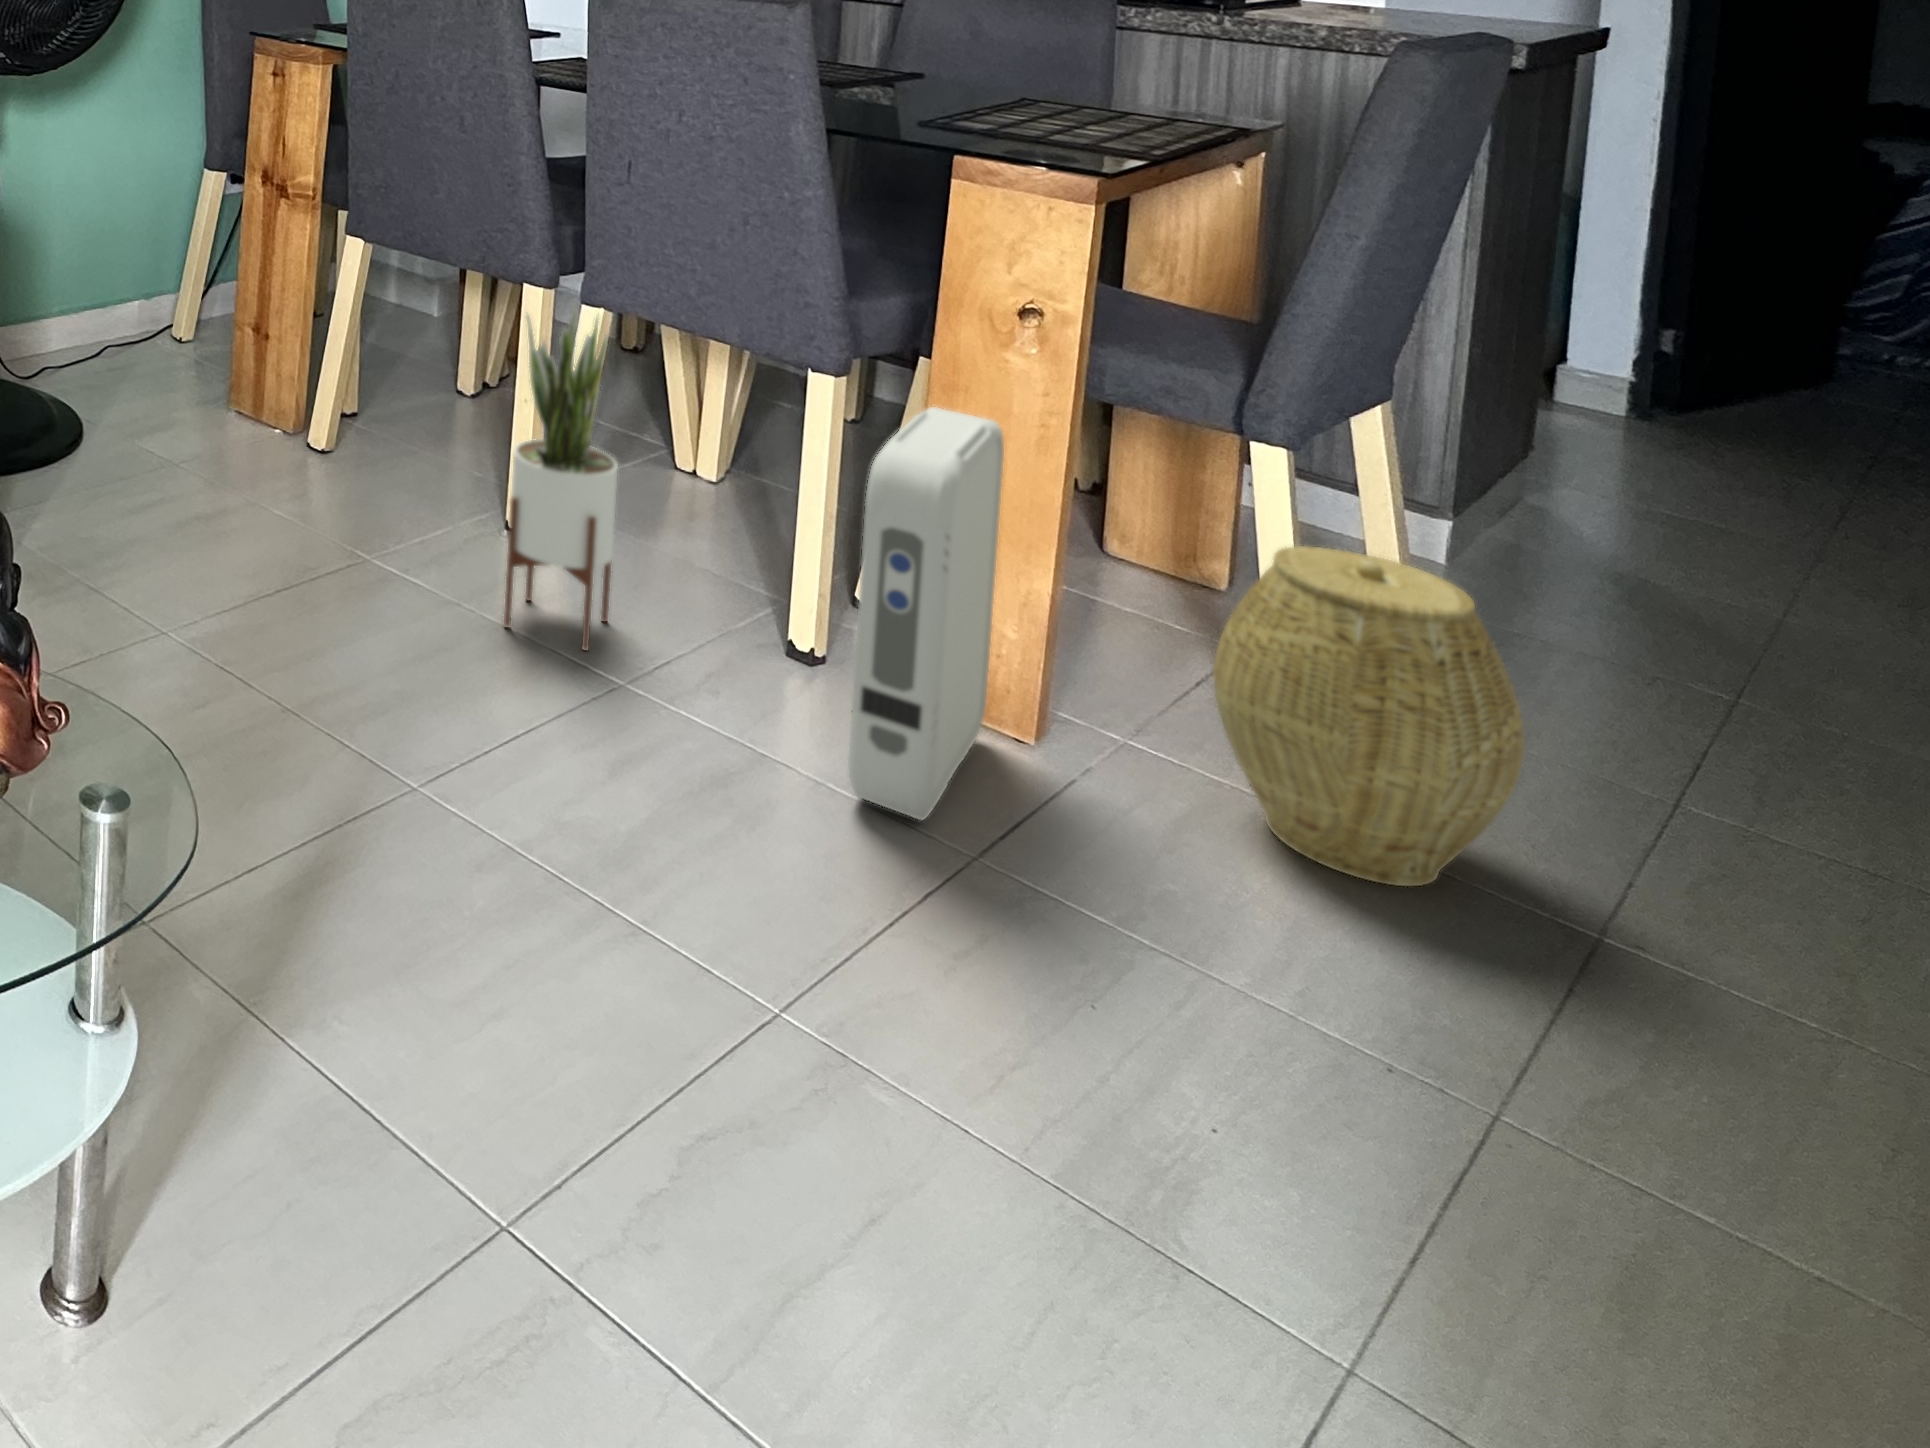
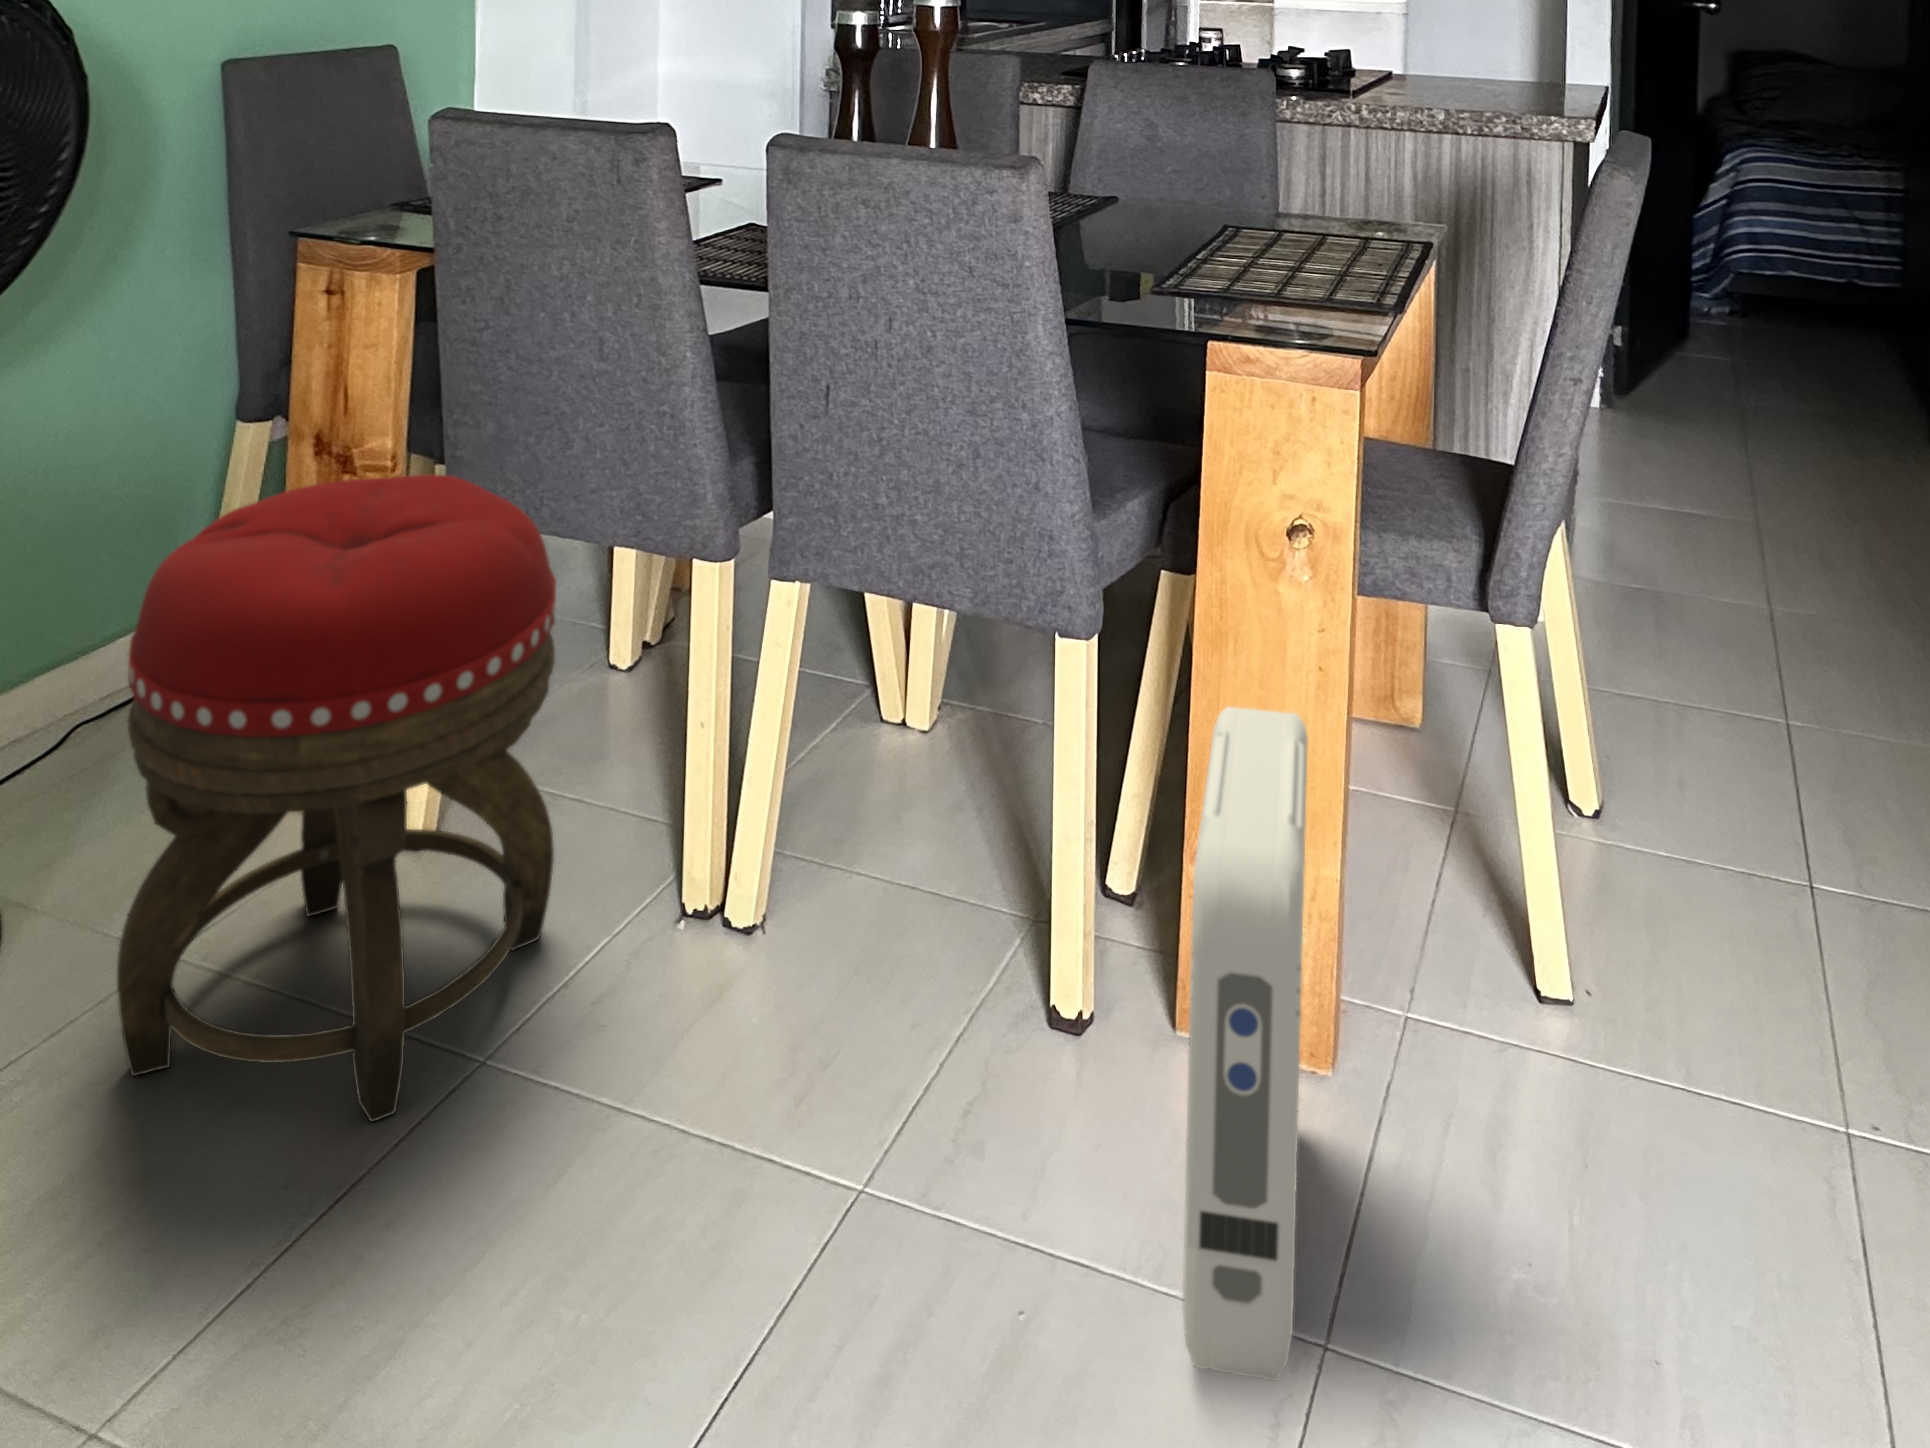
footstool: none [160,188,427,561] -> present [117,475,556,1122]
potted plant: present [504,304,618,650] -> none [684,632,835,1165]
woven basket: present [1213,546,1525,886] -> none [1528,777,1827,1209]

